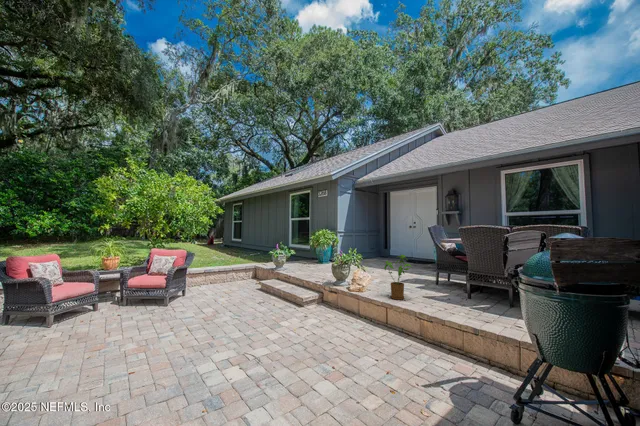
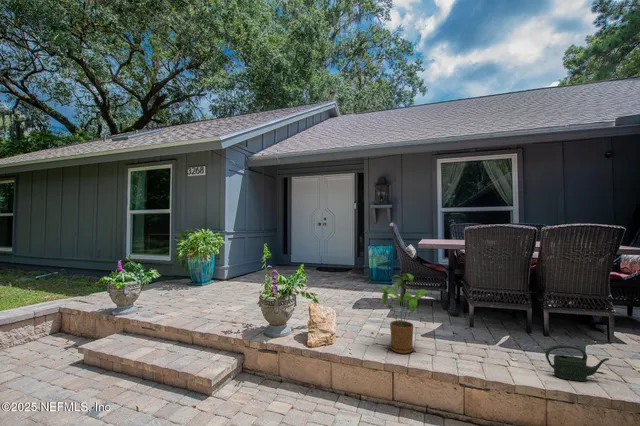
watering can: none [468,300,506,323] -> present [545,345,609,381]

